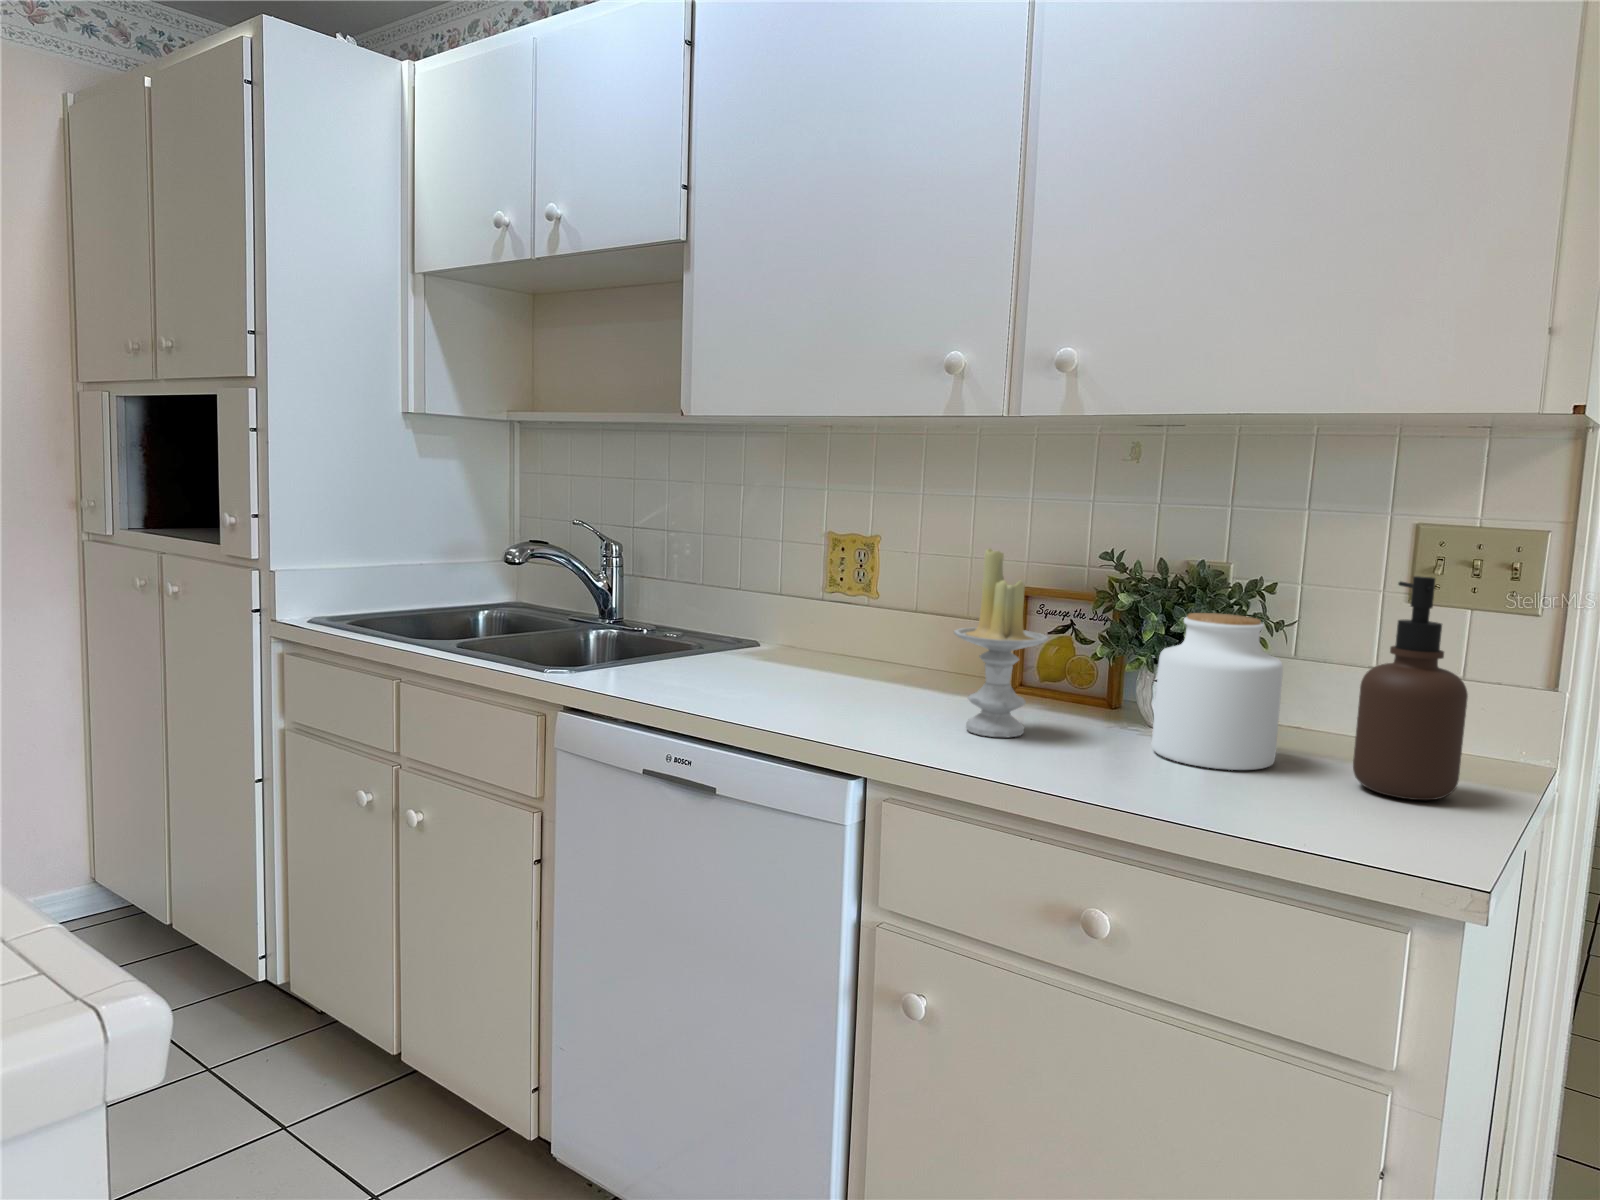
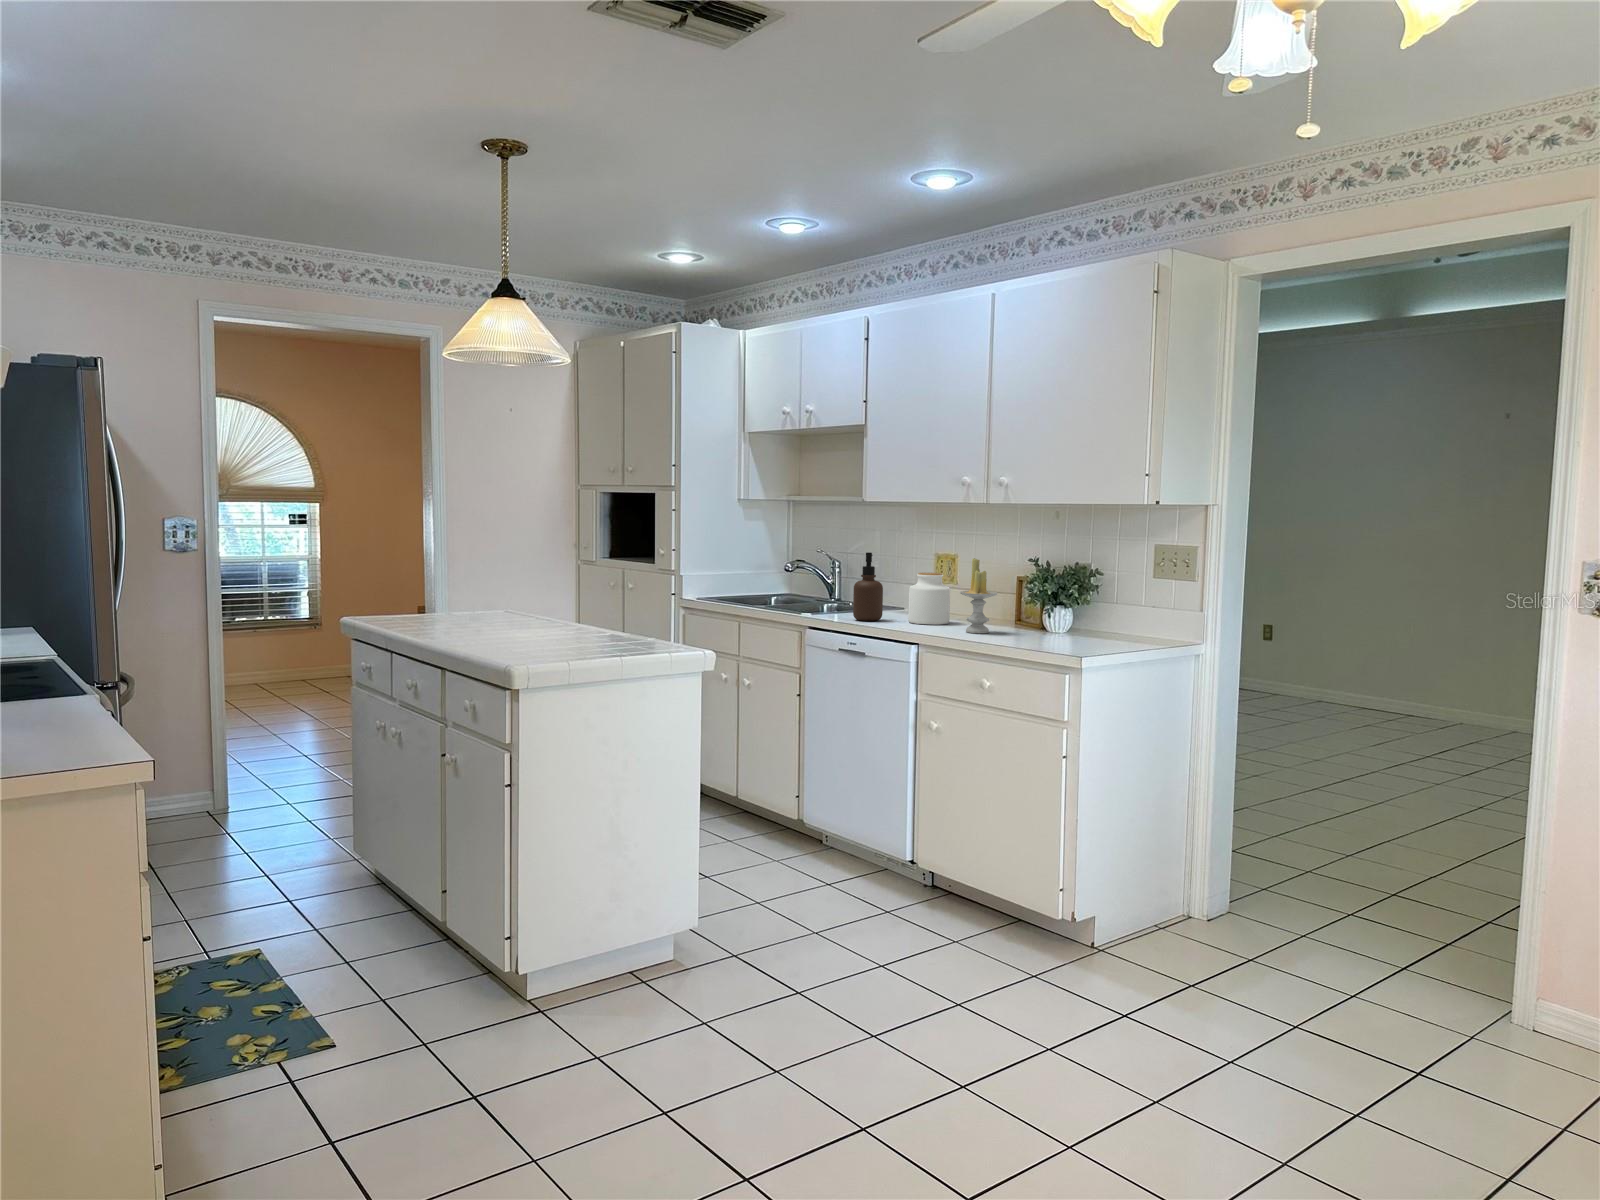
soap dispenser: present [1353,576,1468,800] -> present [853,552,883,621]
jar: present [1152,613,1283,770] -> present [908,573,950,625]

